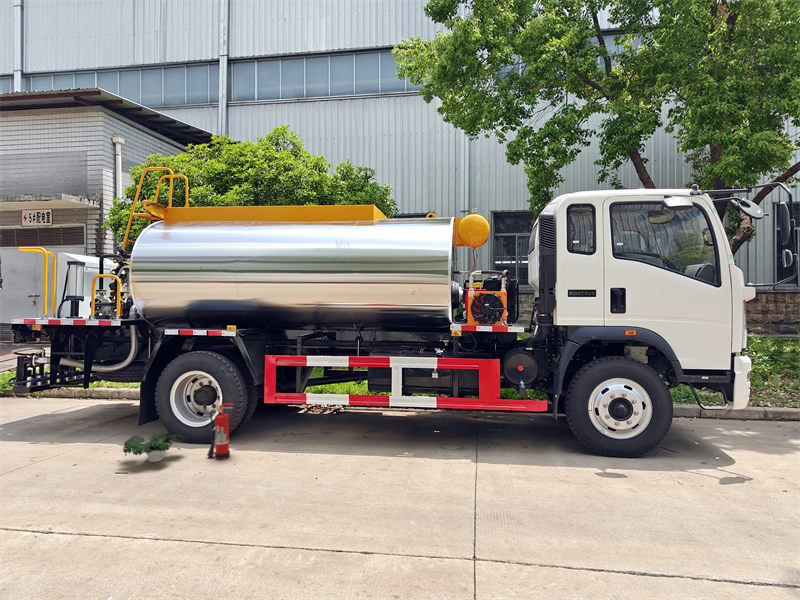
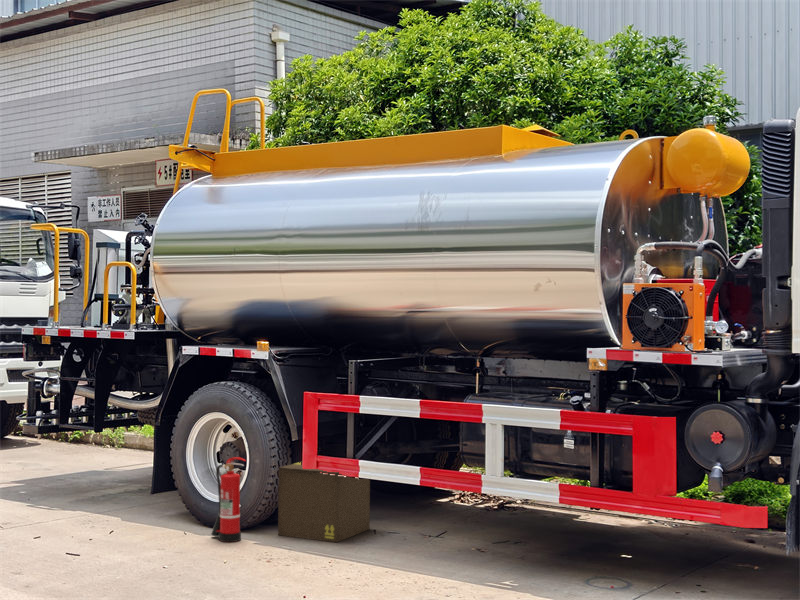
cardboard box: none [248,394,297,447] -> present [278,462,370,542]
potted plant: present [123,431,186,462] -> none [109,491,192,531]

